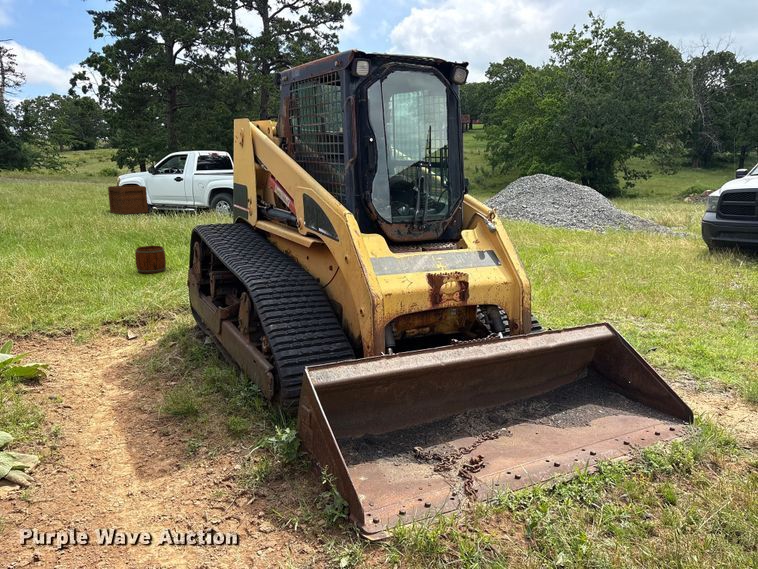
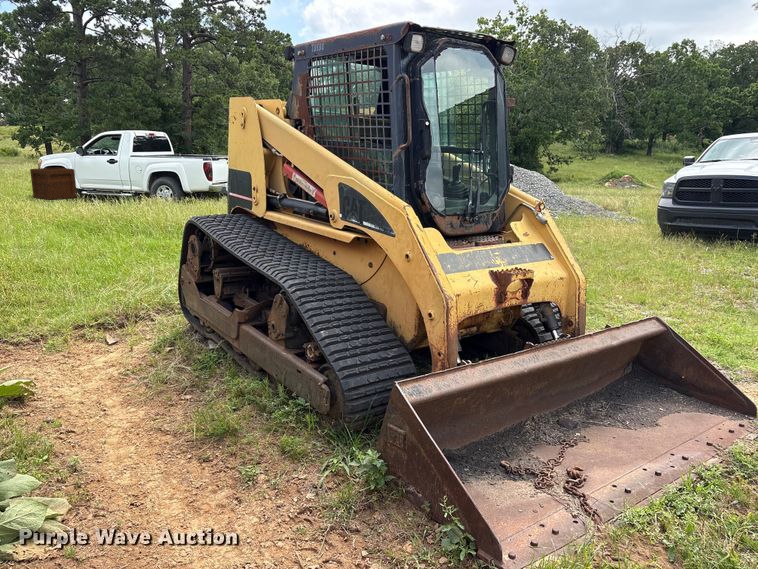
bucket: present [135,246,166,273] -> none [94,237,130,268]

